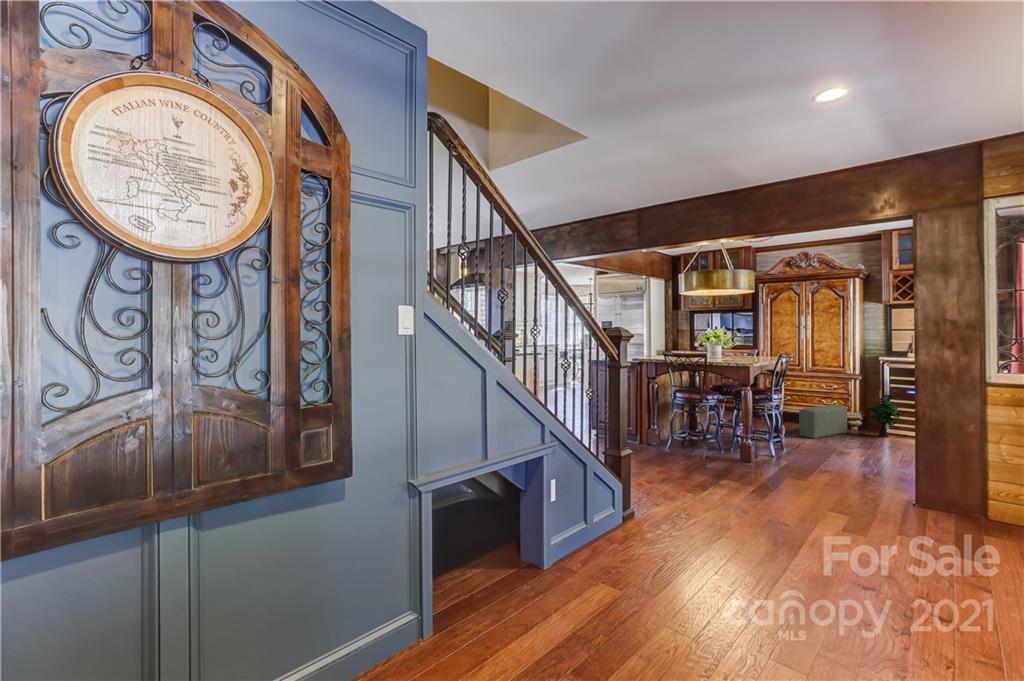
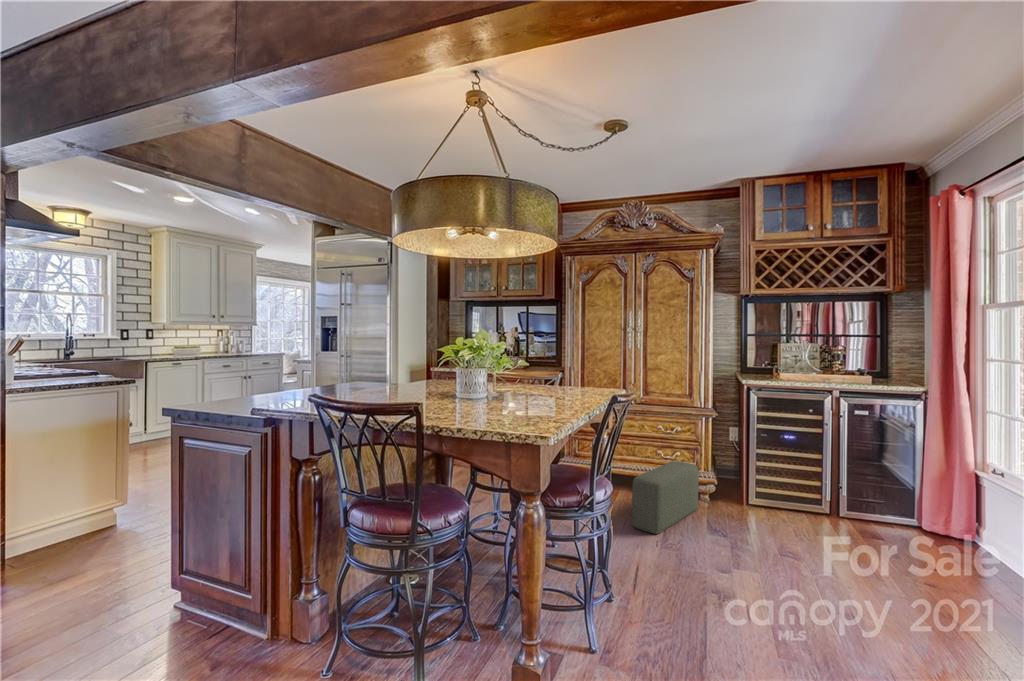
decorative plant: present [870,395,900,437] -> none [728,444,776,517]

